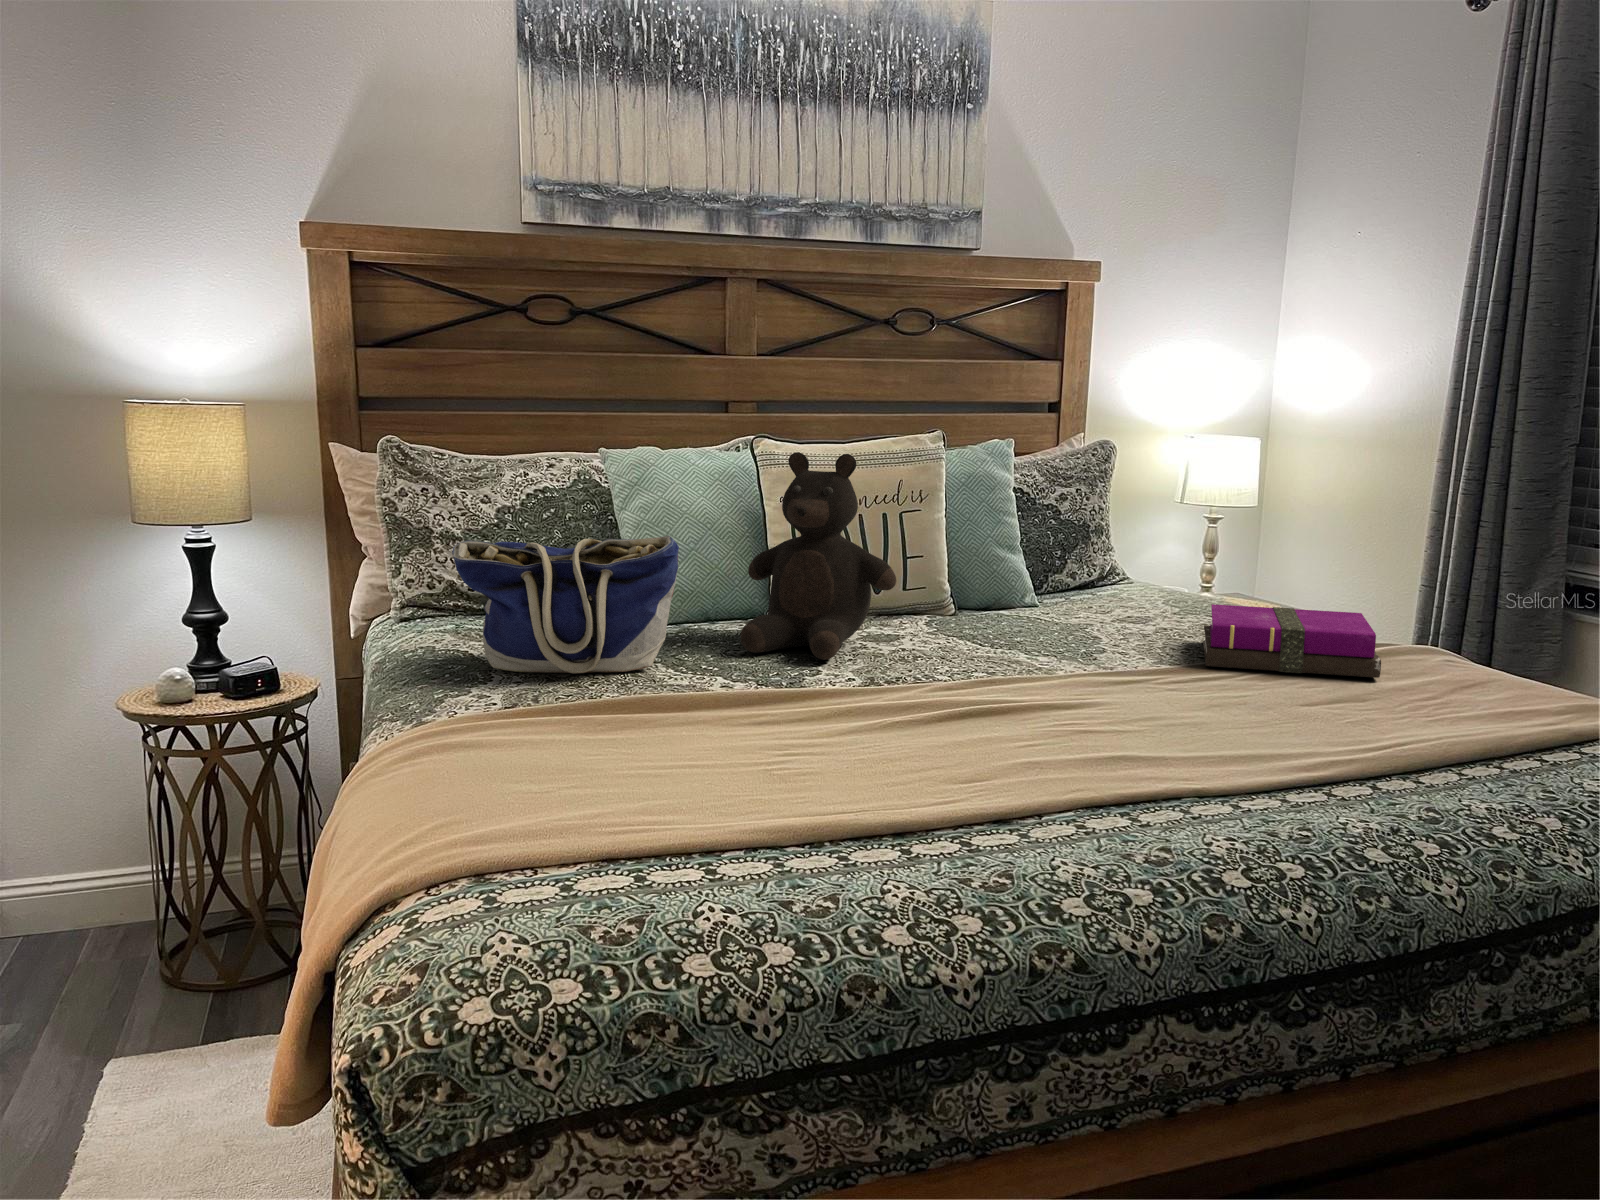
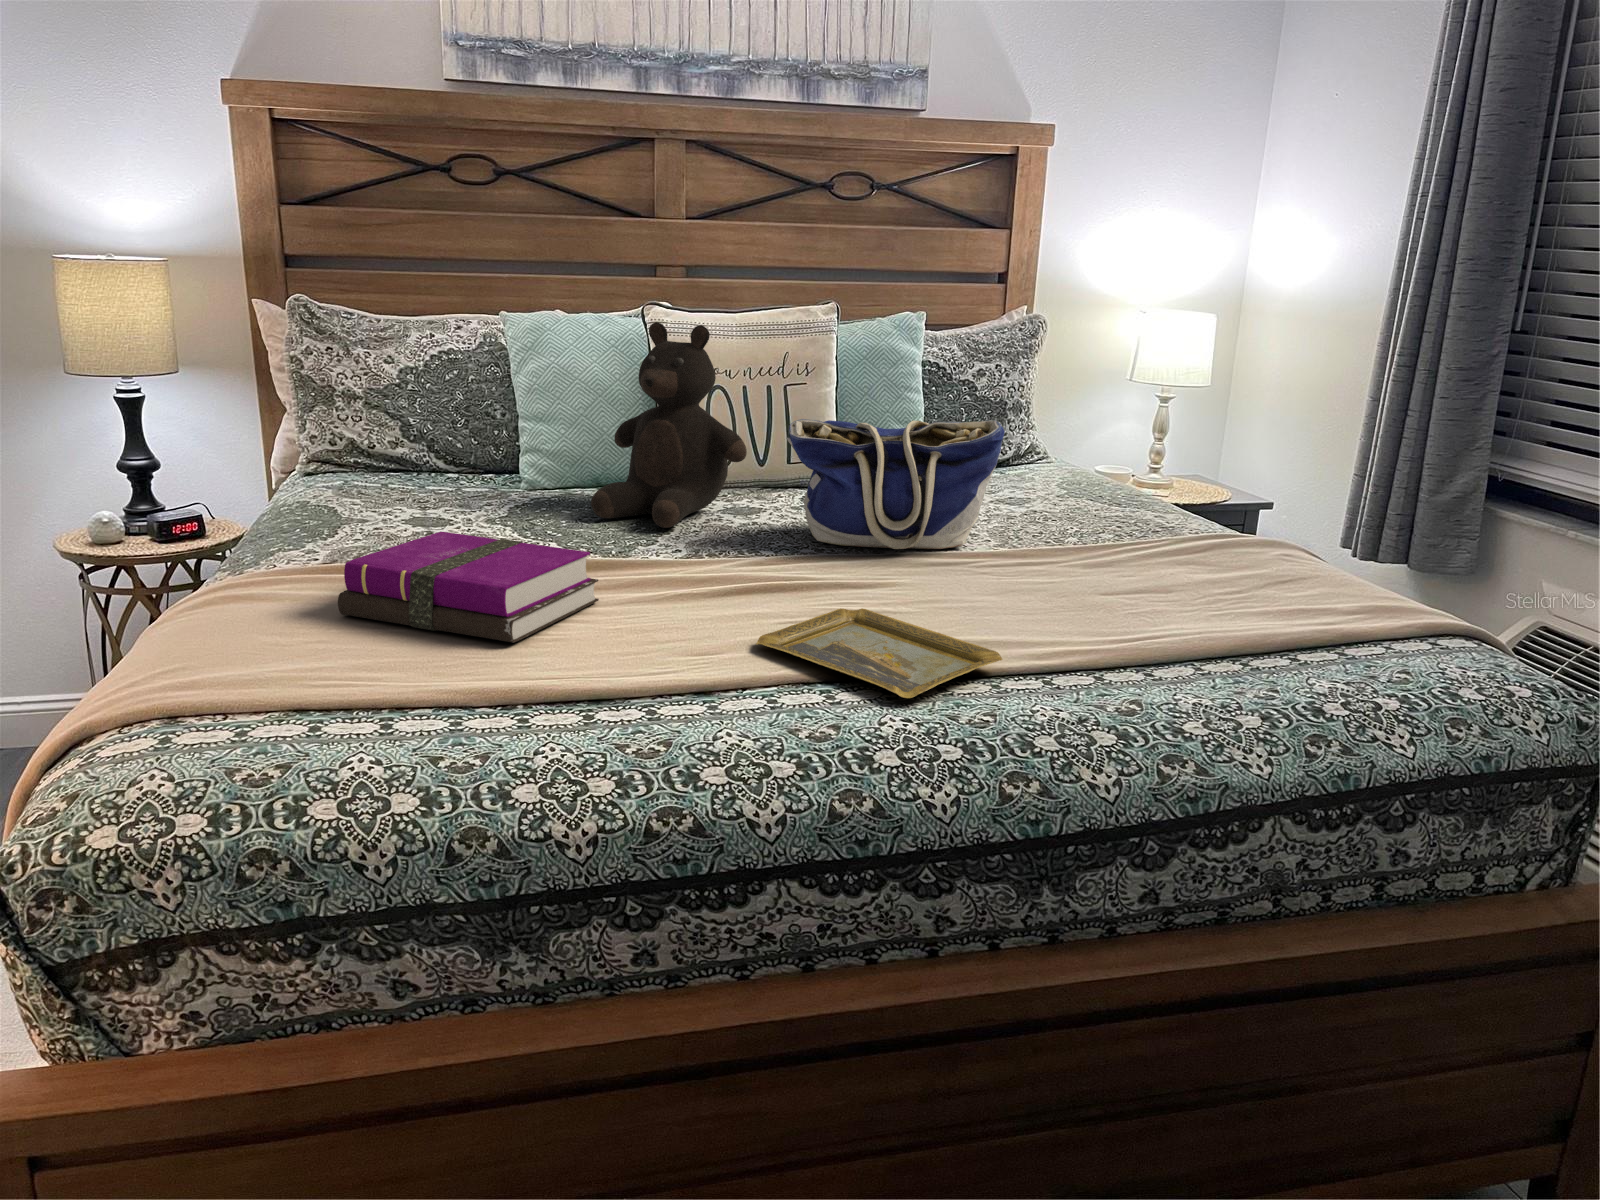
tote bag: present [452,535,679,673] -> present [787,419,1005,549]
notebook: present [1203,604,1381,678] -> present [338,531,599,643]
tray: none [1021,730,1283,817] -> present [756,608,1002,698]

